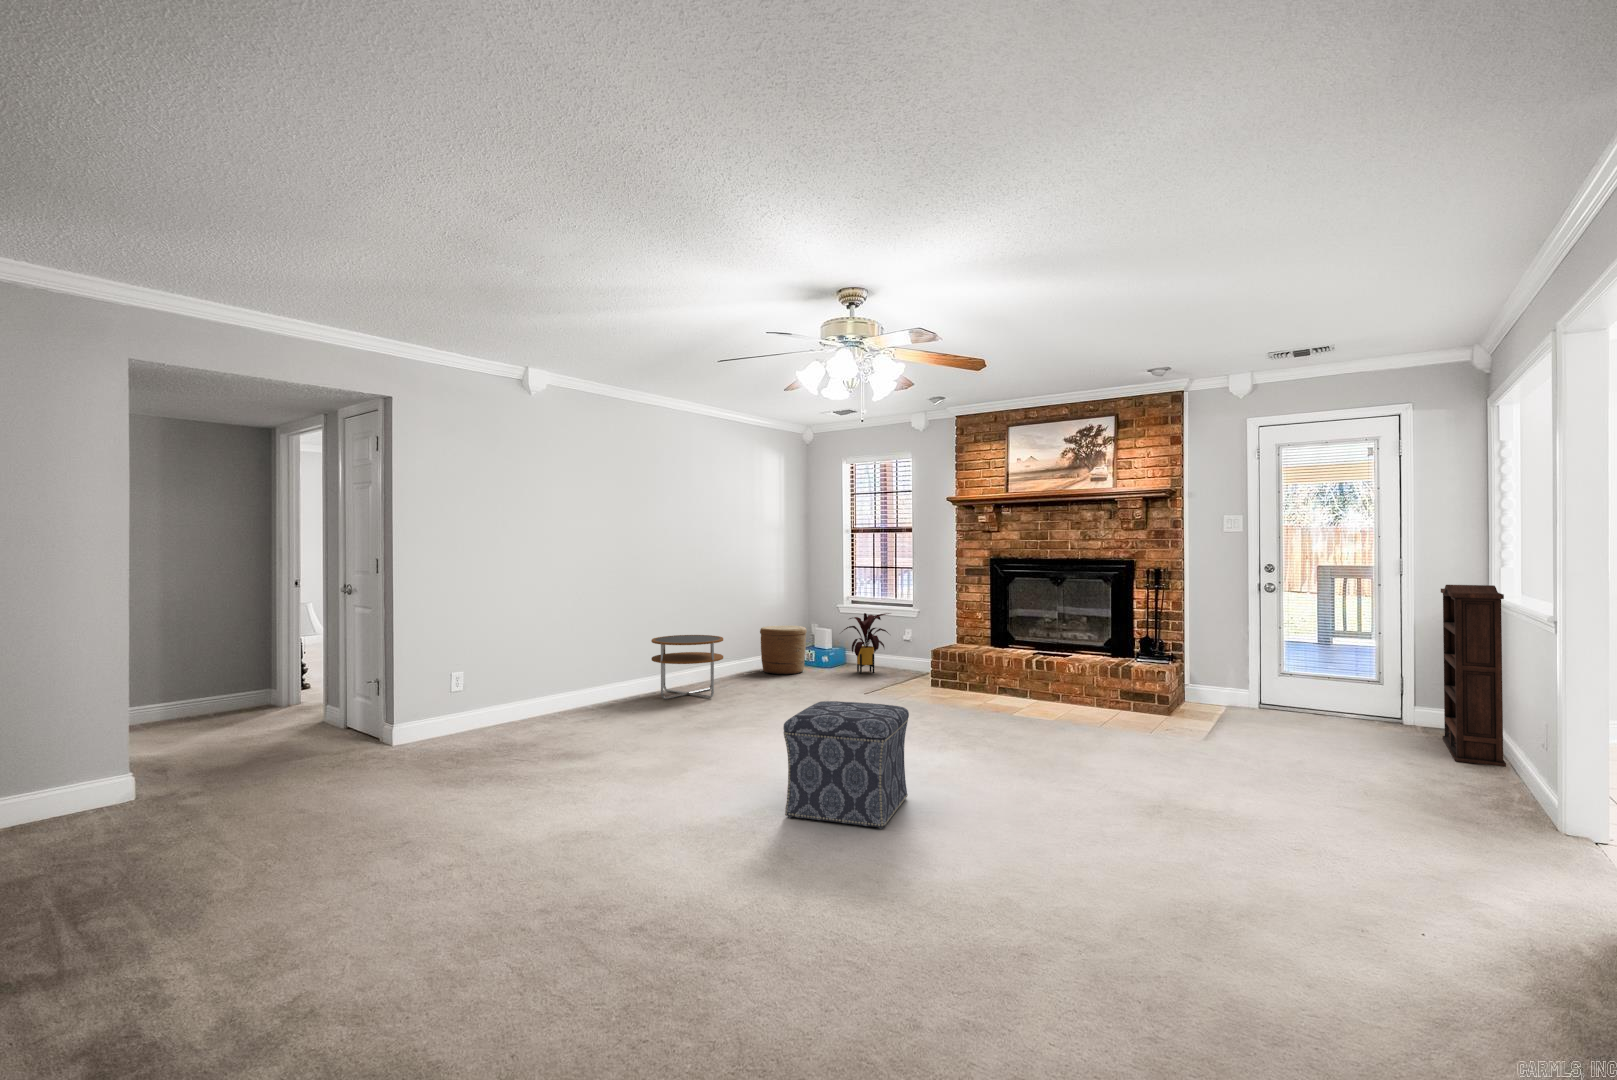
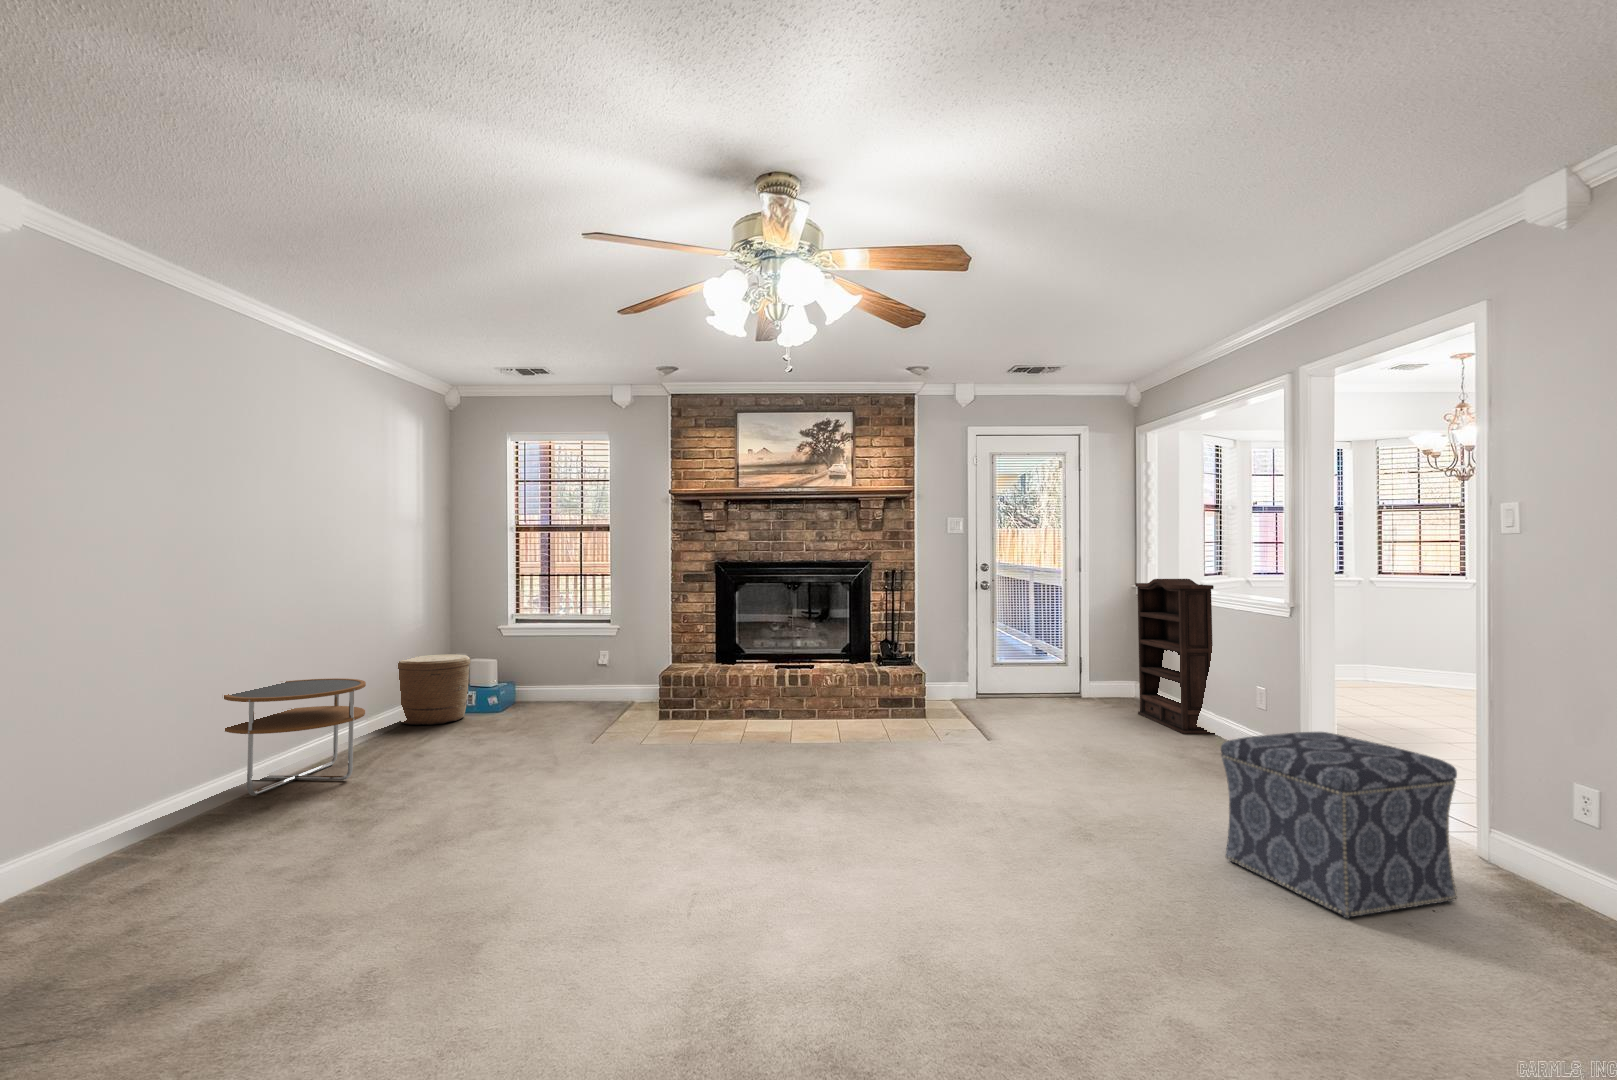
house plant: present [842,613,889,674] -> none [519,631,592,711]
ottoman: present [784,701,909,829] -> present [1221,732,1457,918]

